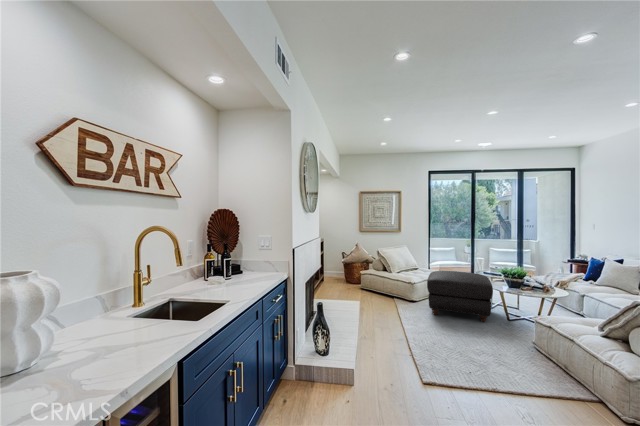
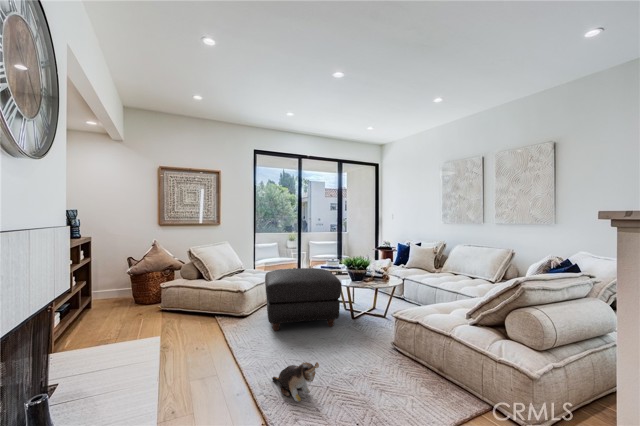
plush toy: none [423,329,449,353] -> present [272,362,319,402]

